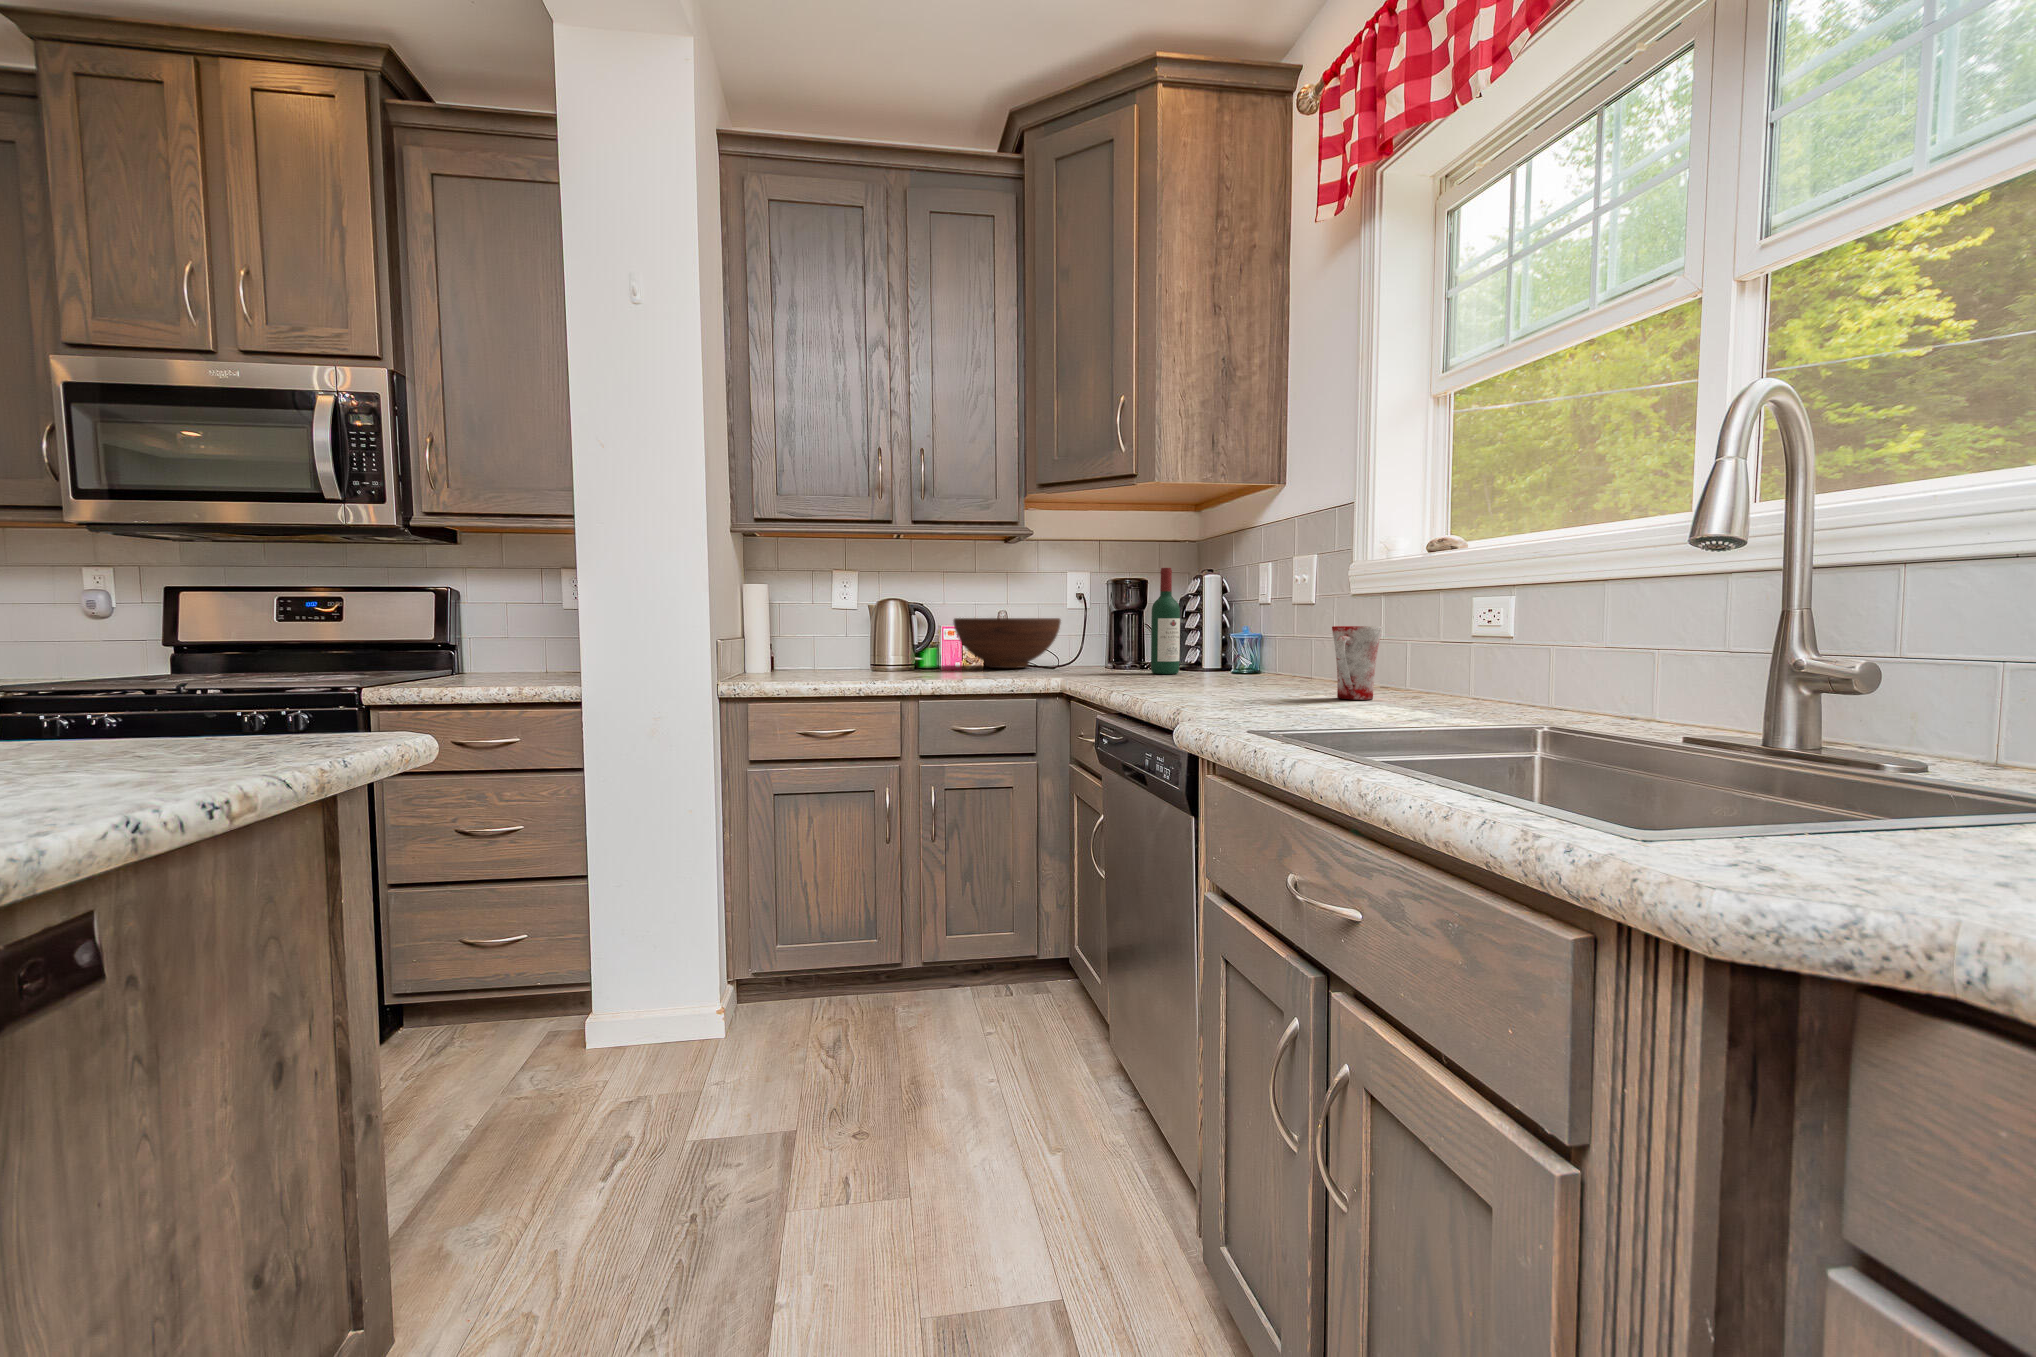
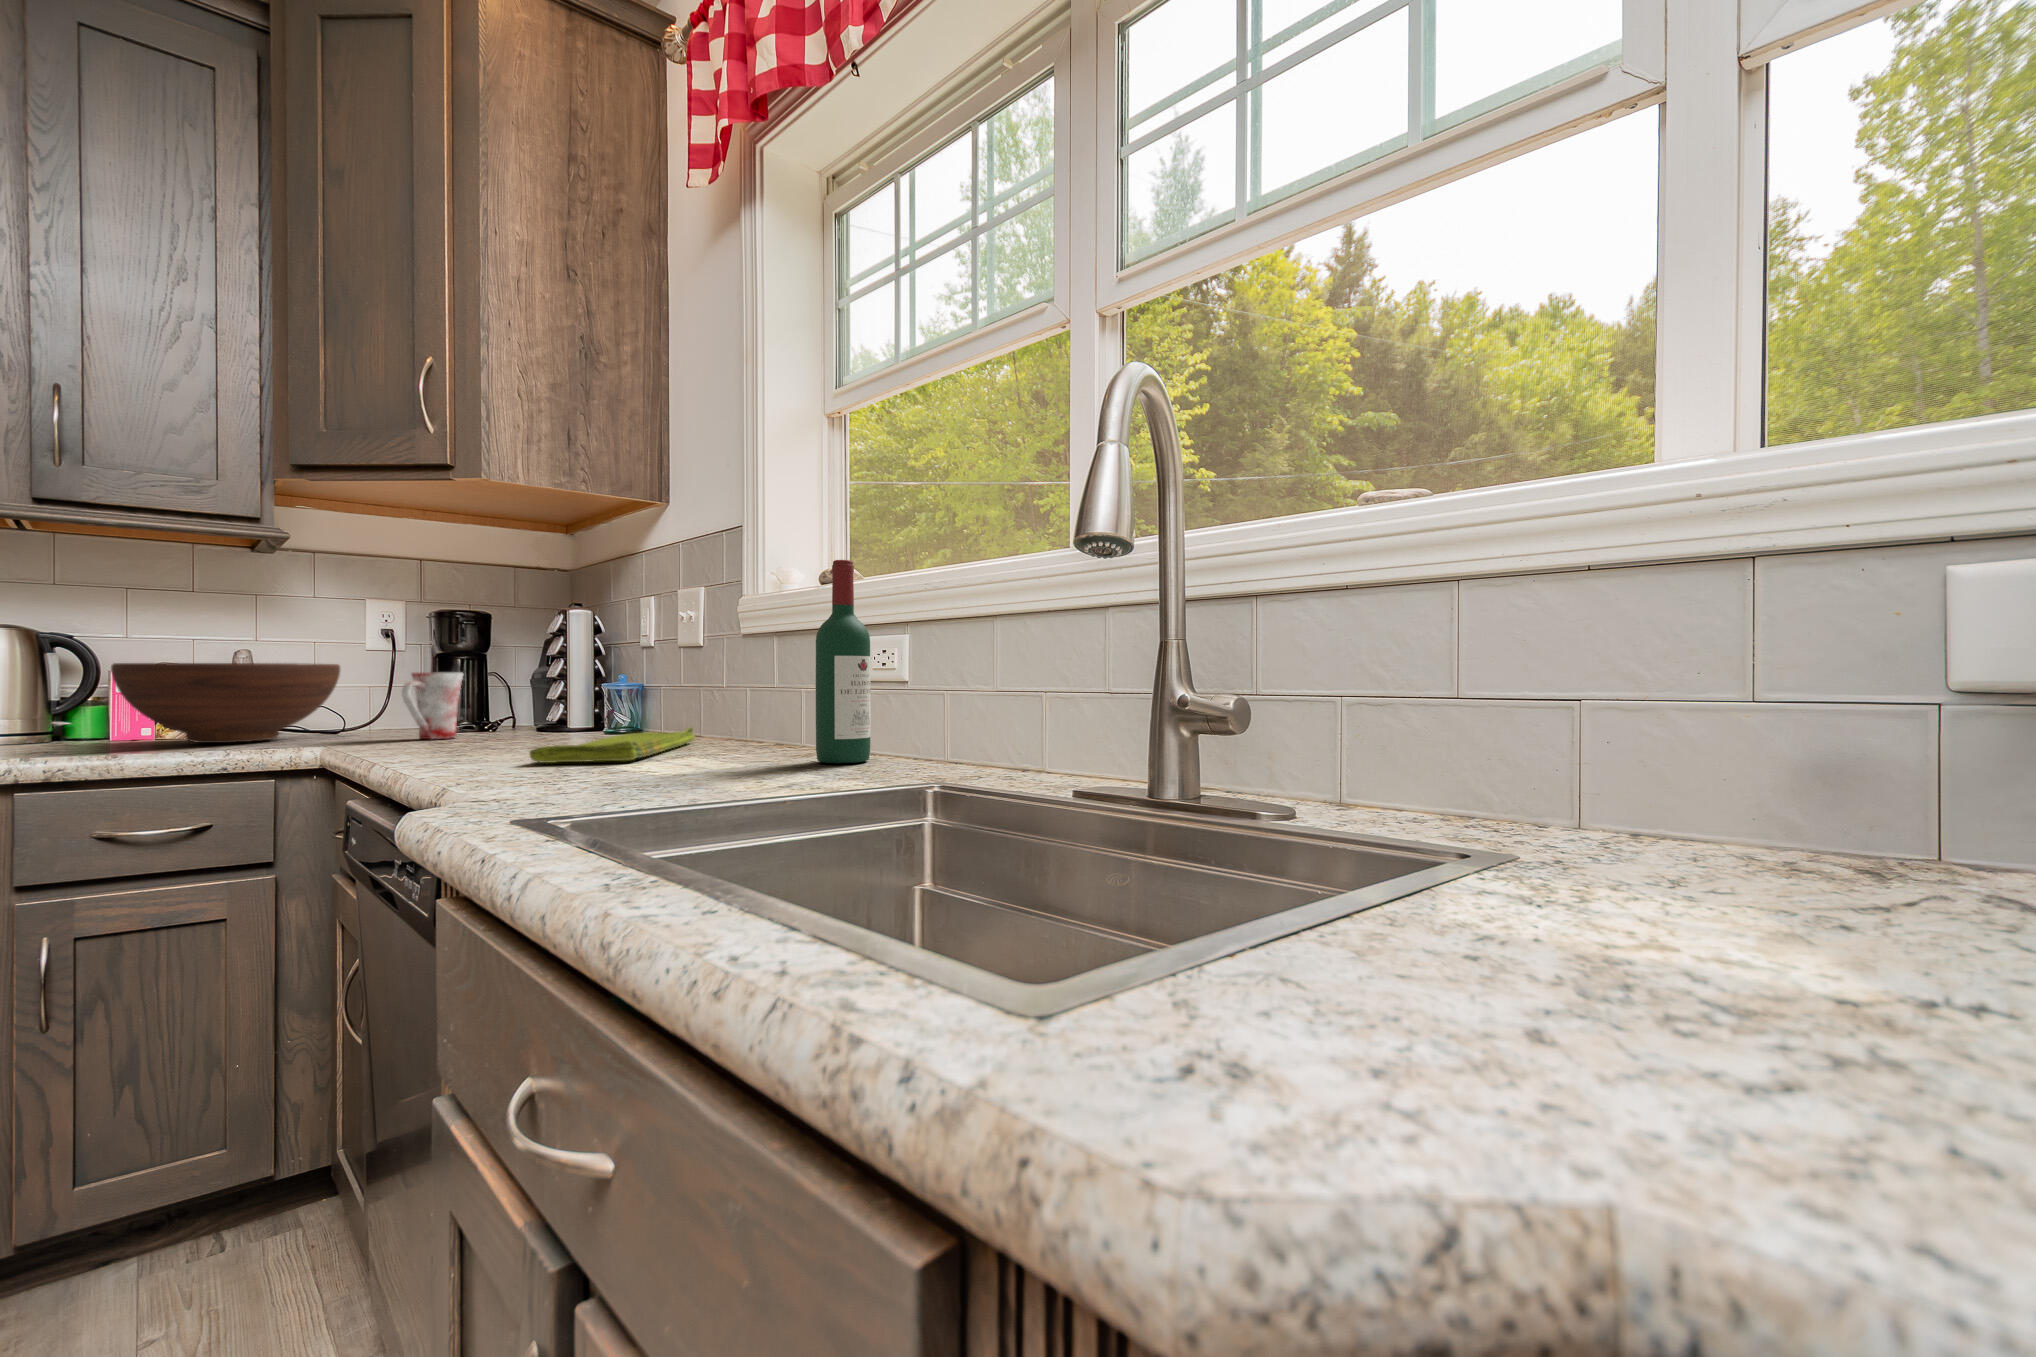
wine bottle: present [1151,568,1180,674] -> present [816,560,871,763]
mug: present [1332,626,1383,700] -> present [401,673,463,739]
dish towel: none [1206,670,1310,693] -> present [530,728,695,763]

